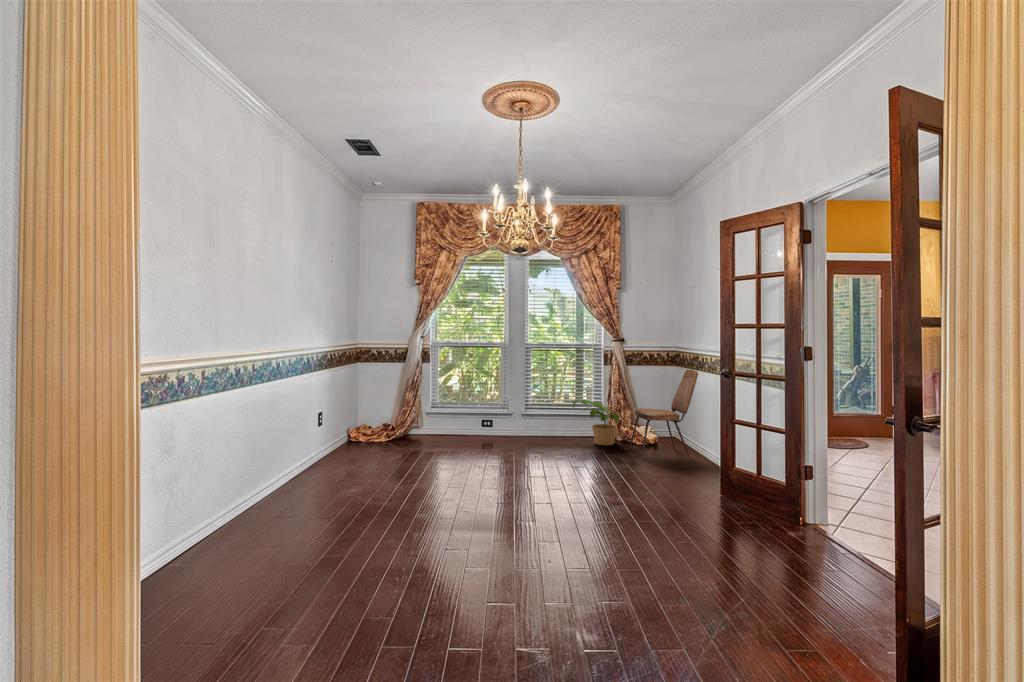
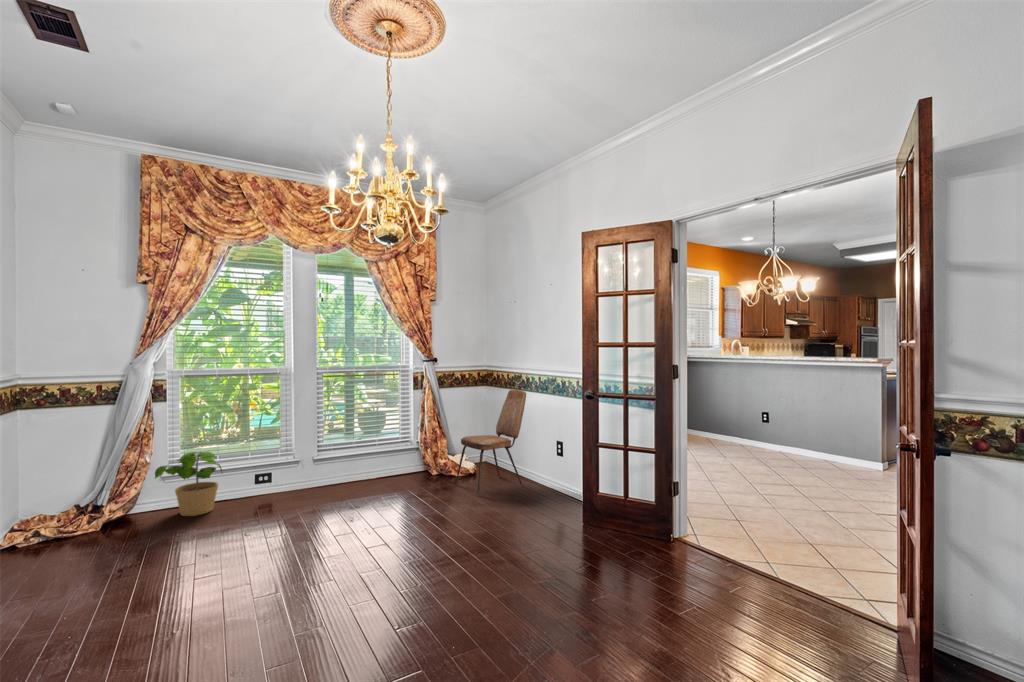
potted plant: present [573,400,619,445] -> present [155,452,222,516]

